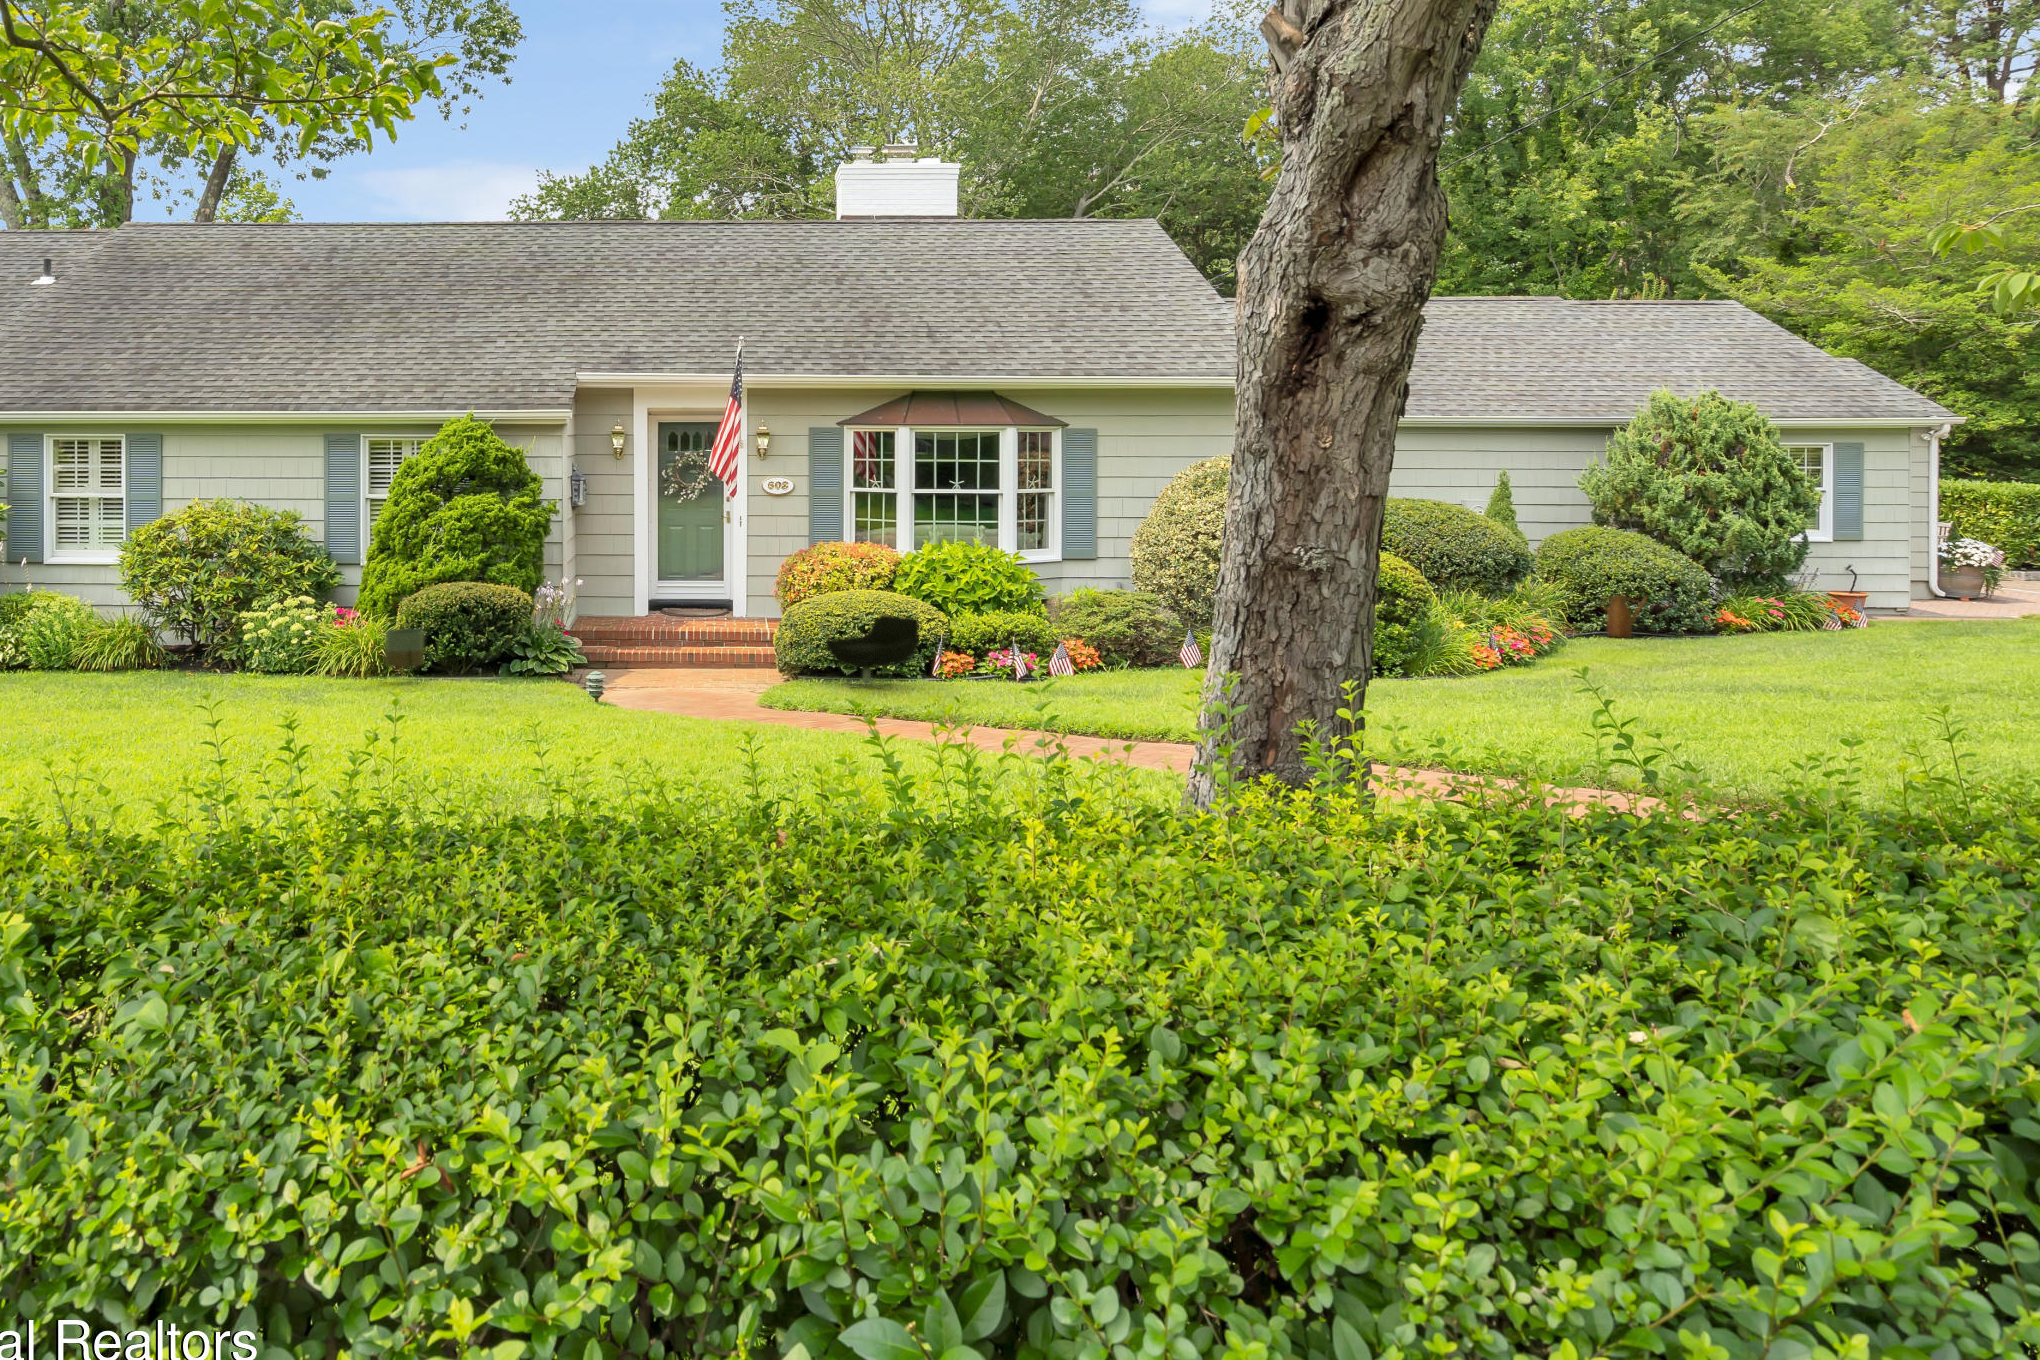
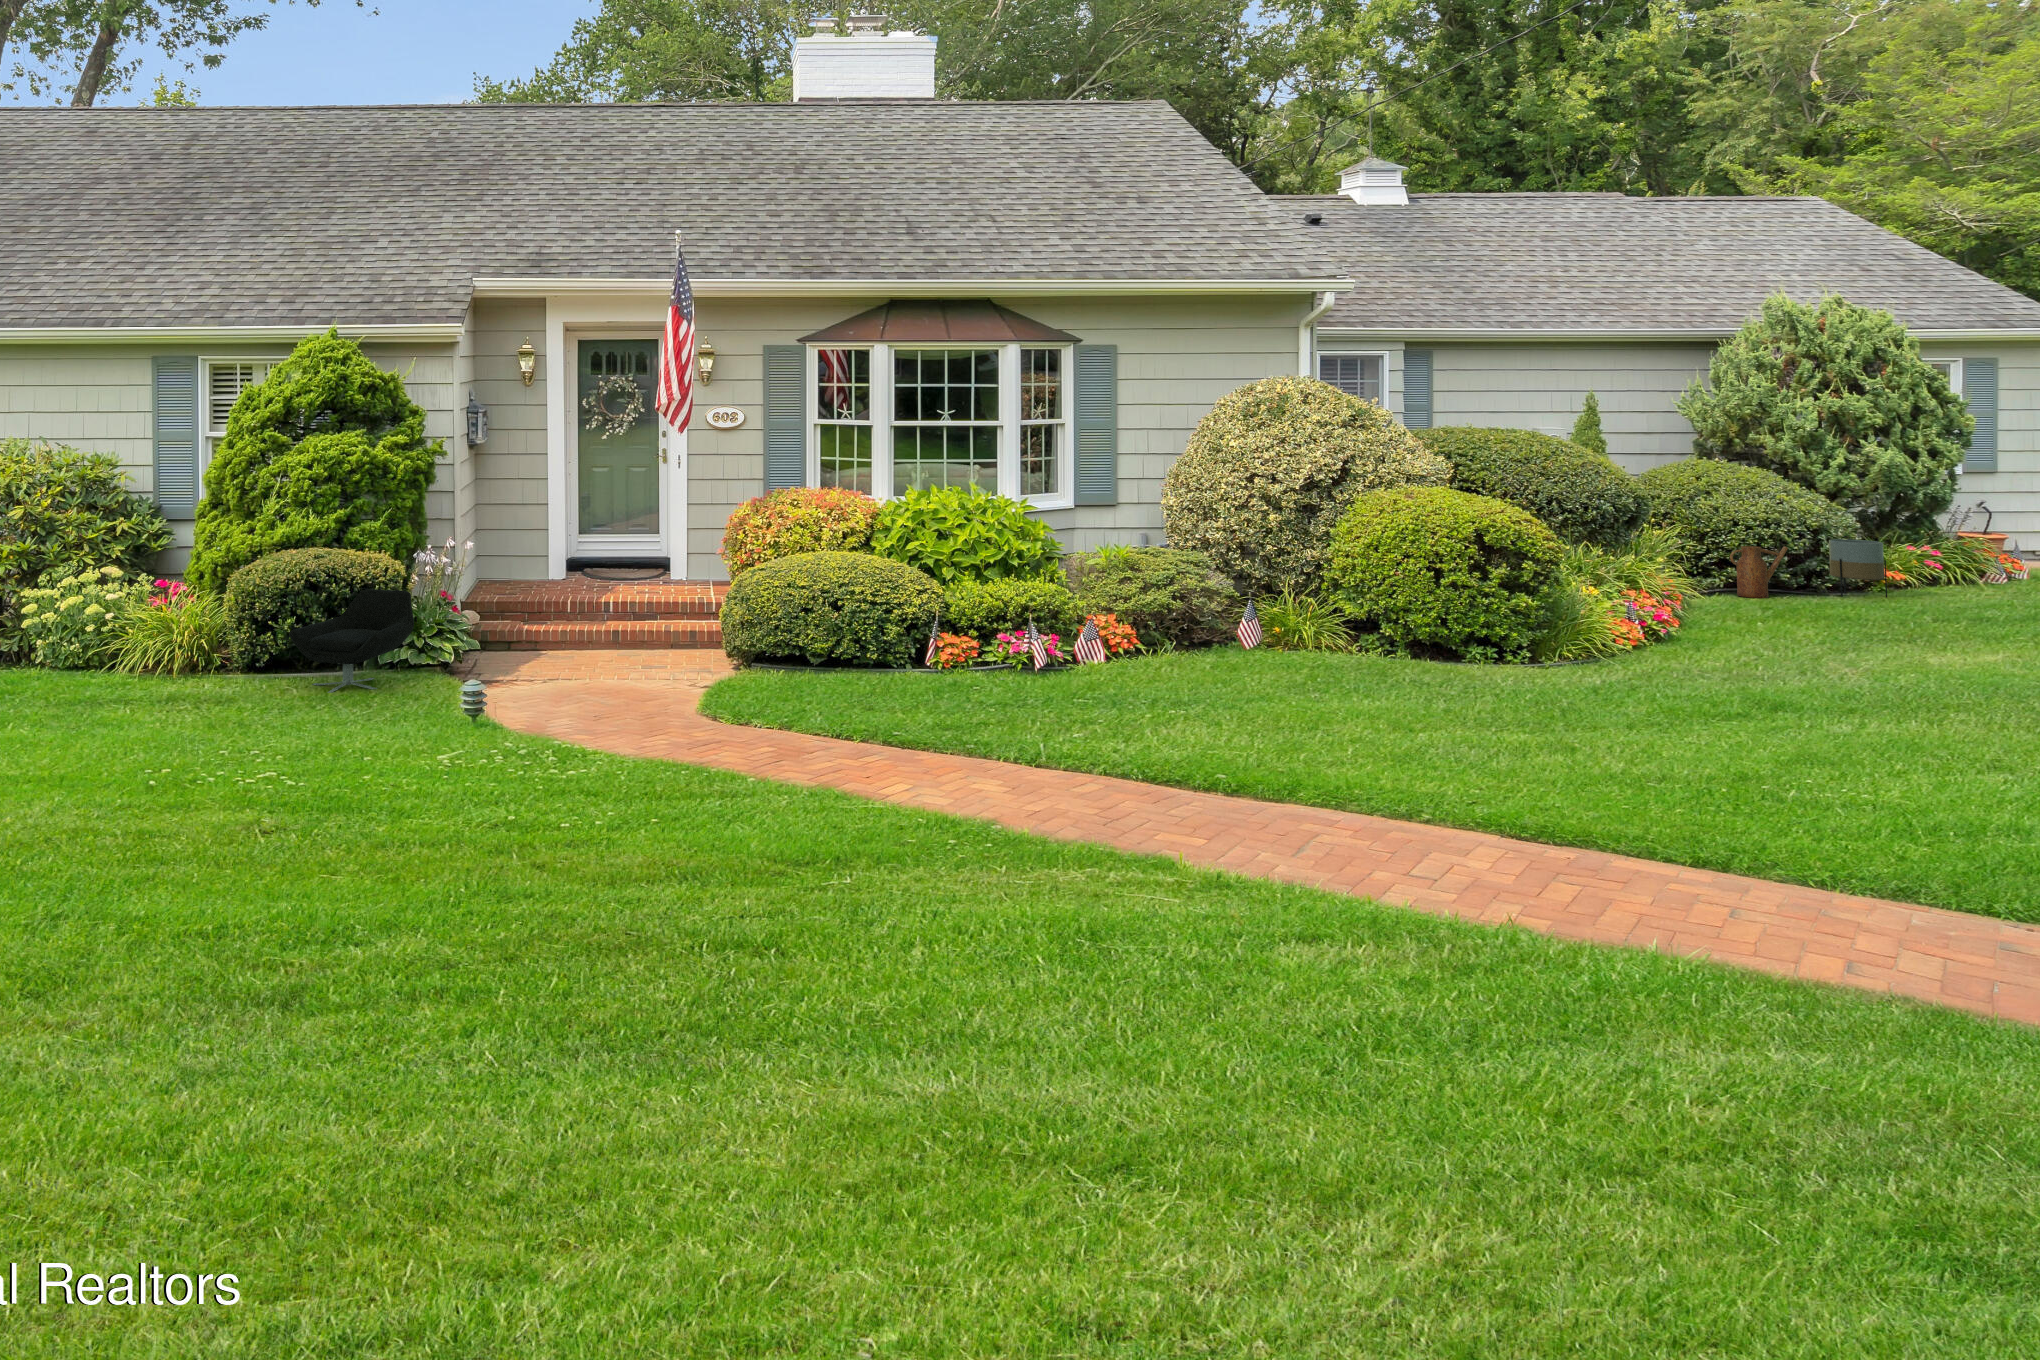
lounge chair: present [826,614,919,689] -> present [289,588,414,693]
planter: present [384,629,424,668] -> present [1829,539,1887,598]

